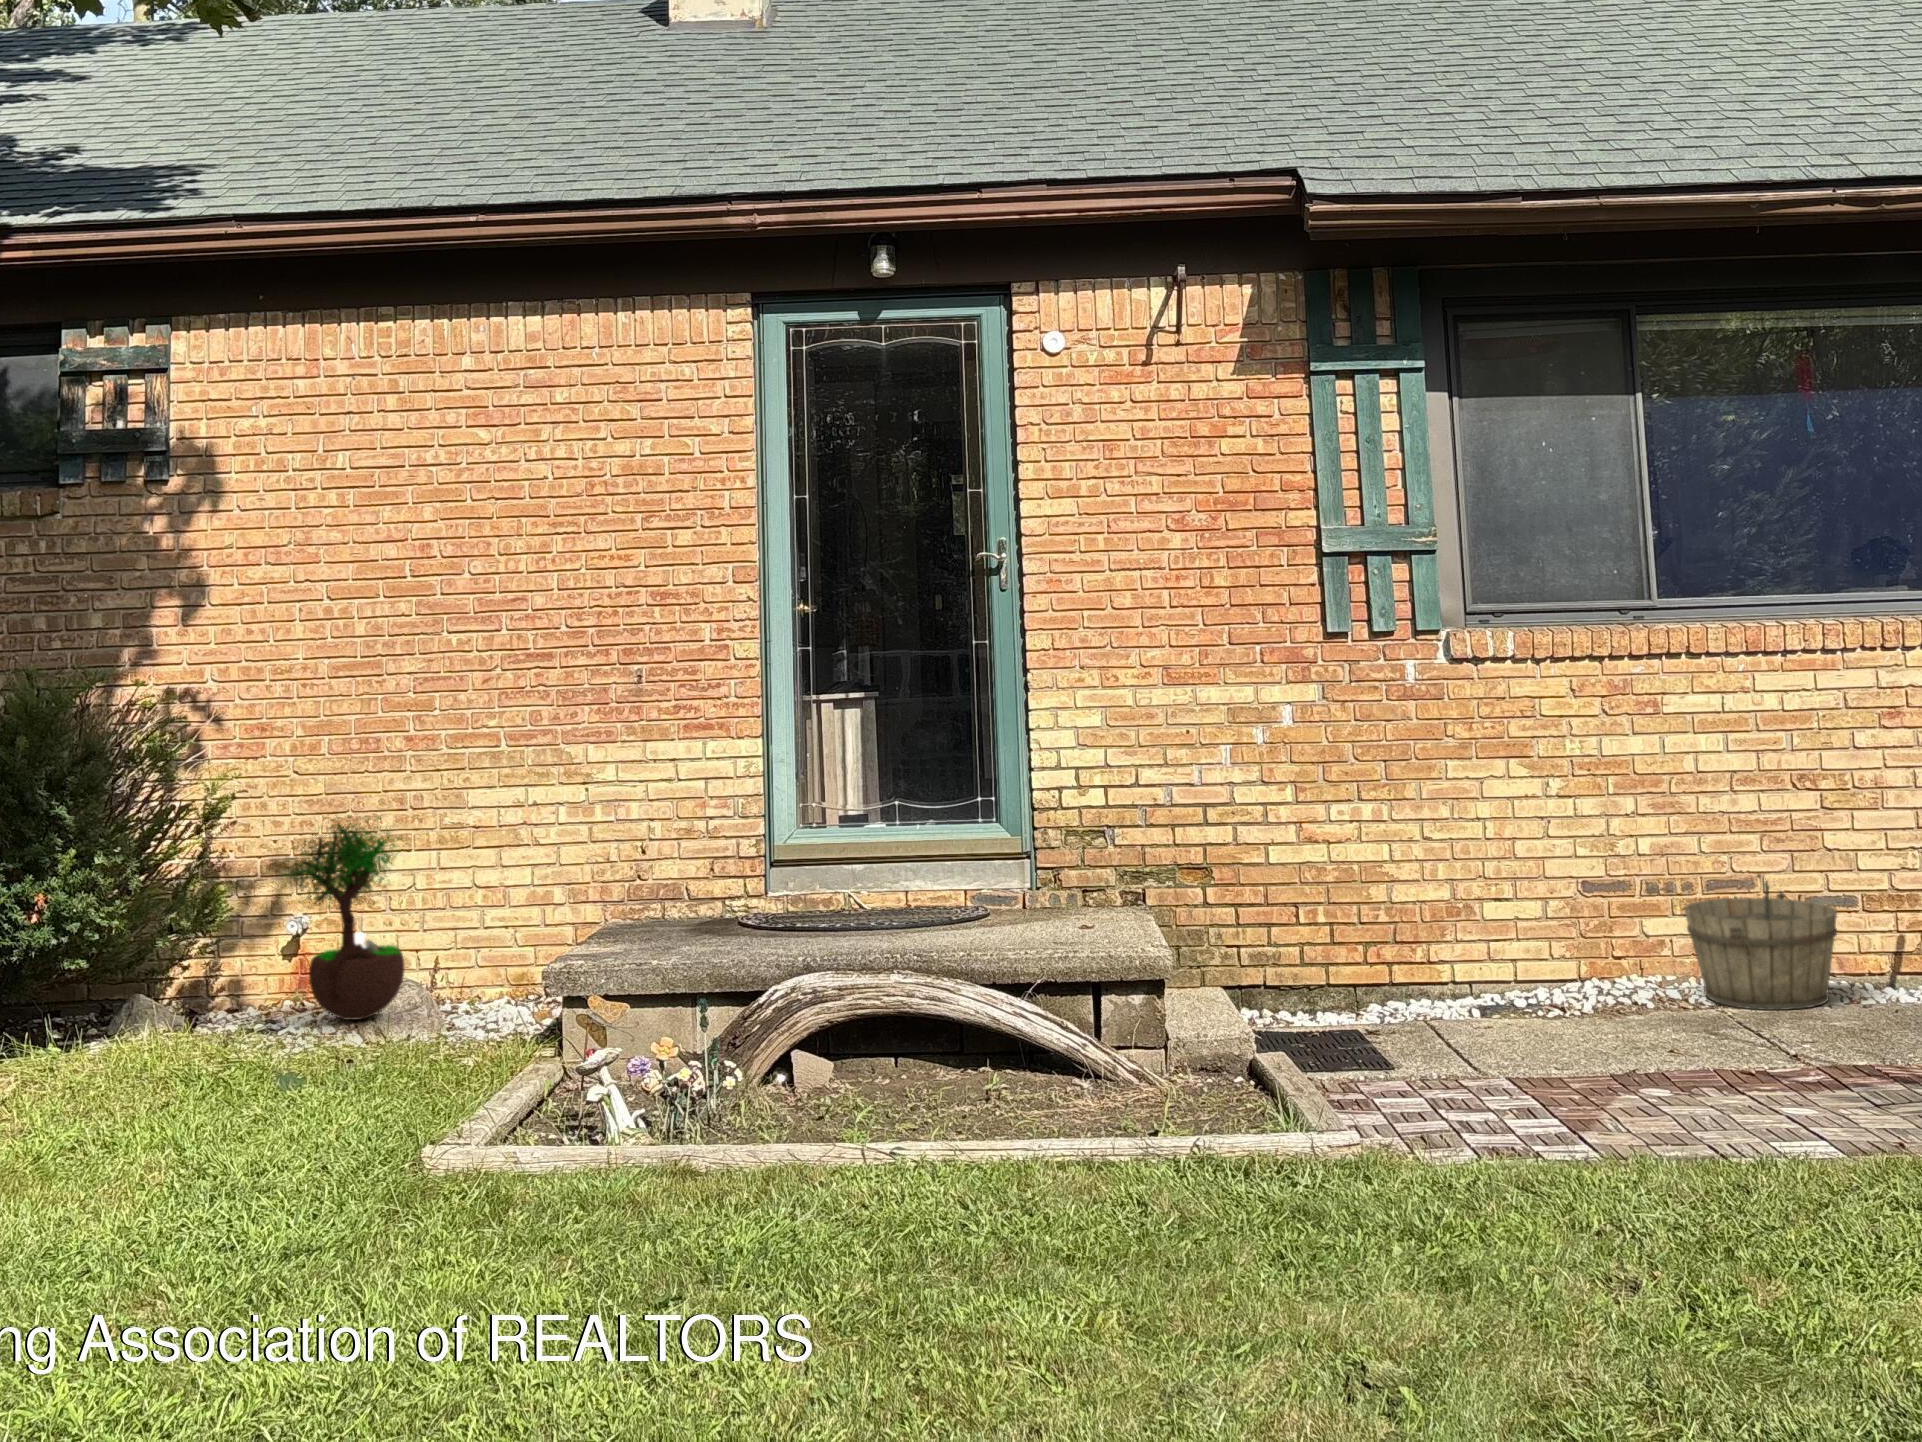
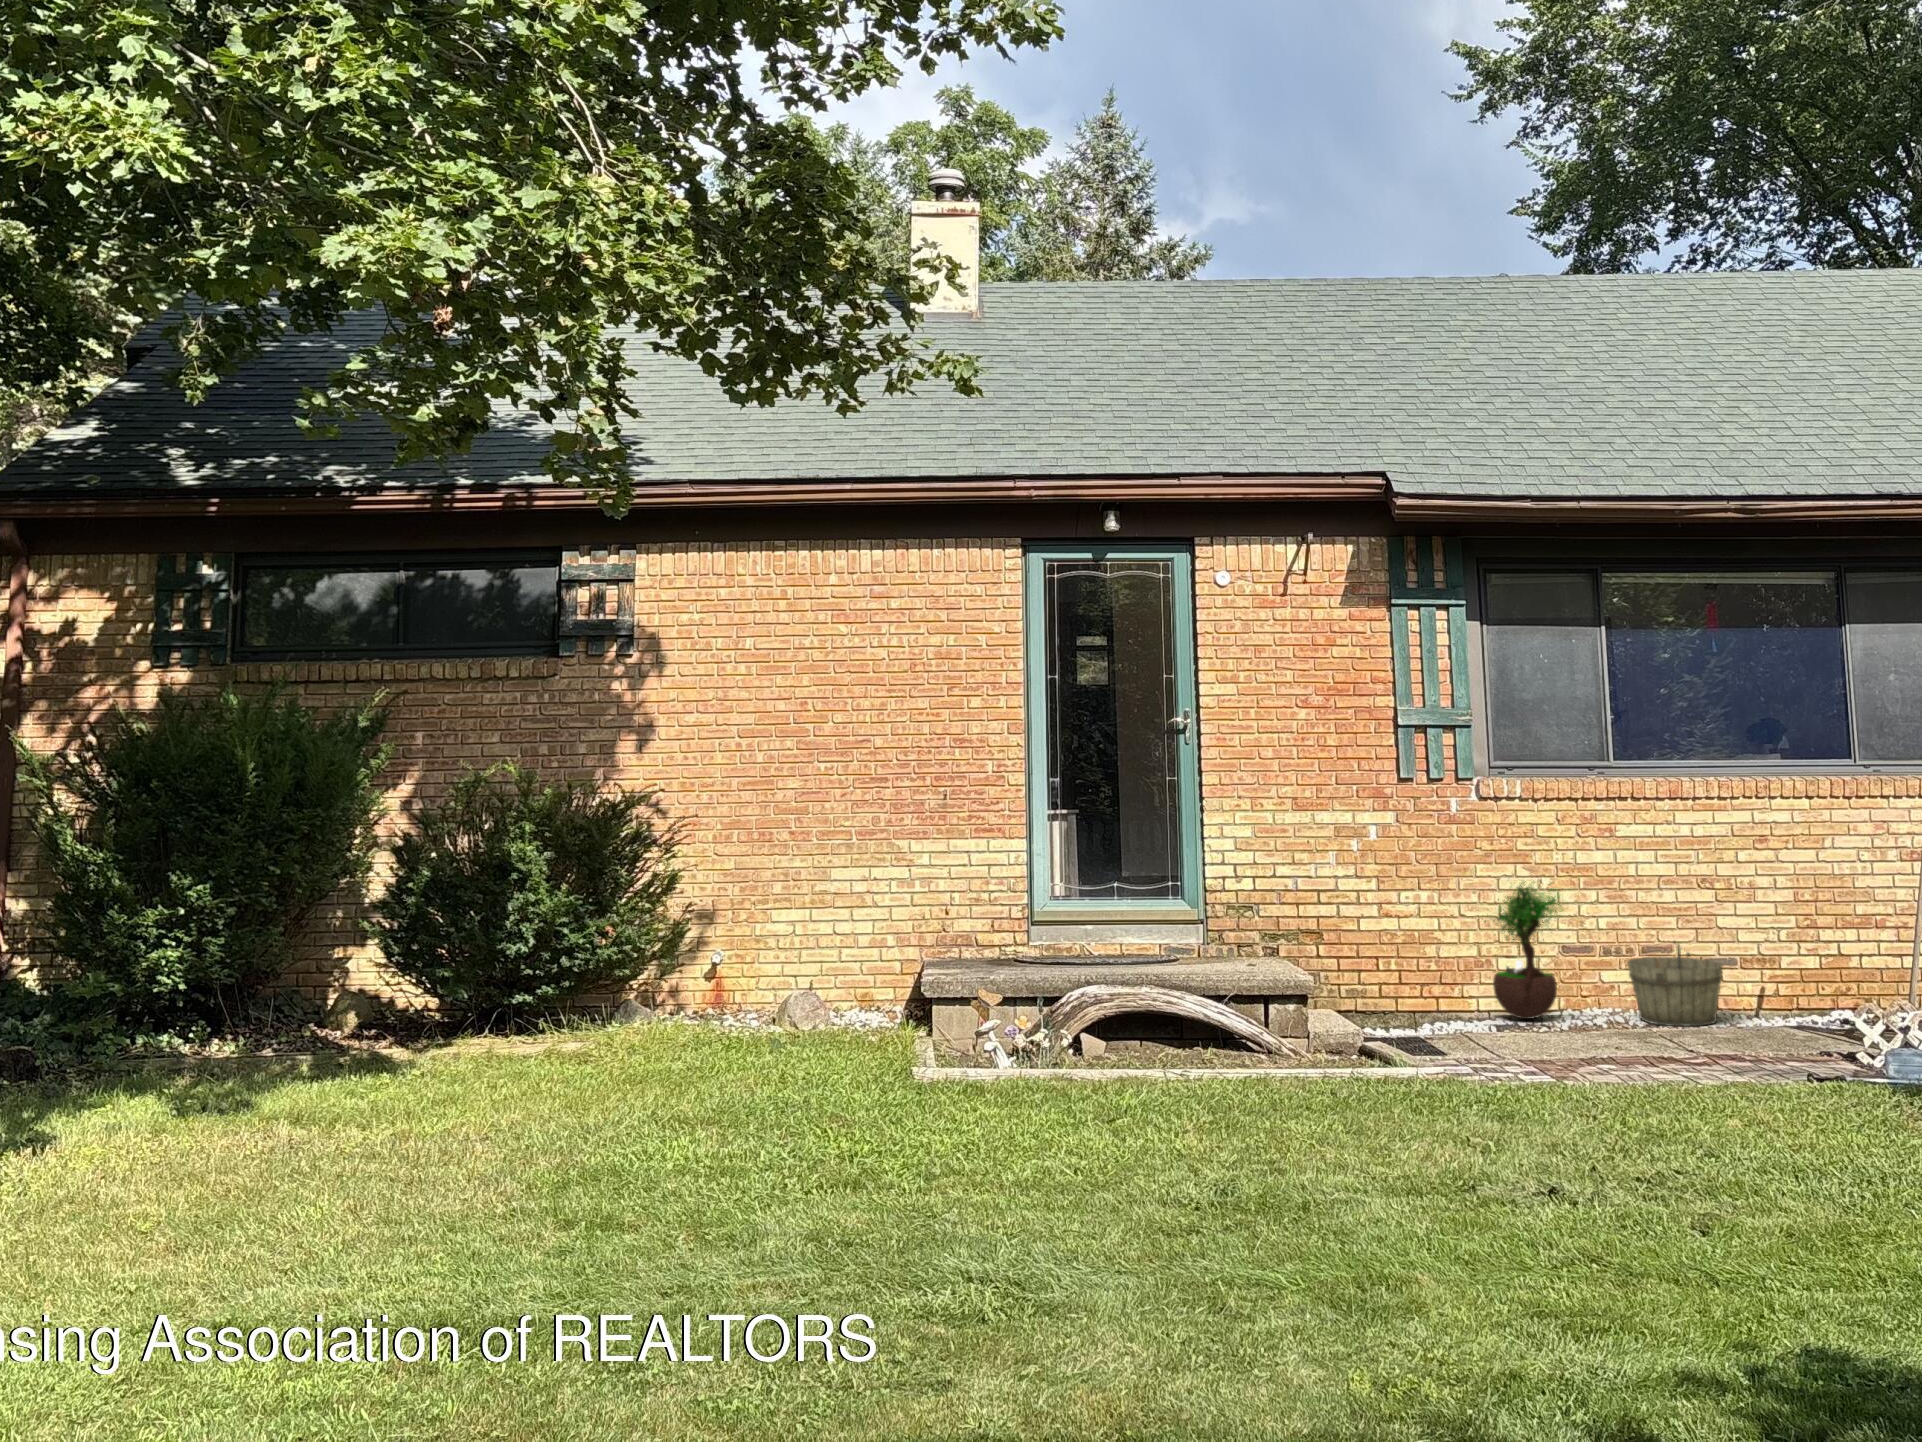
potted tree: present [281,815,405,1020] -> present [1484,882,1563,1019]

